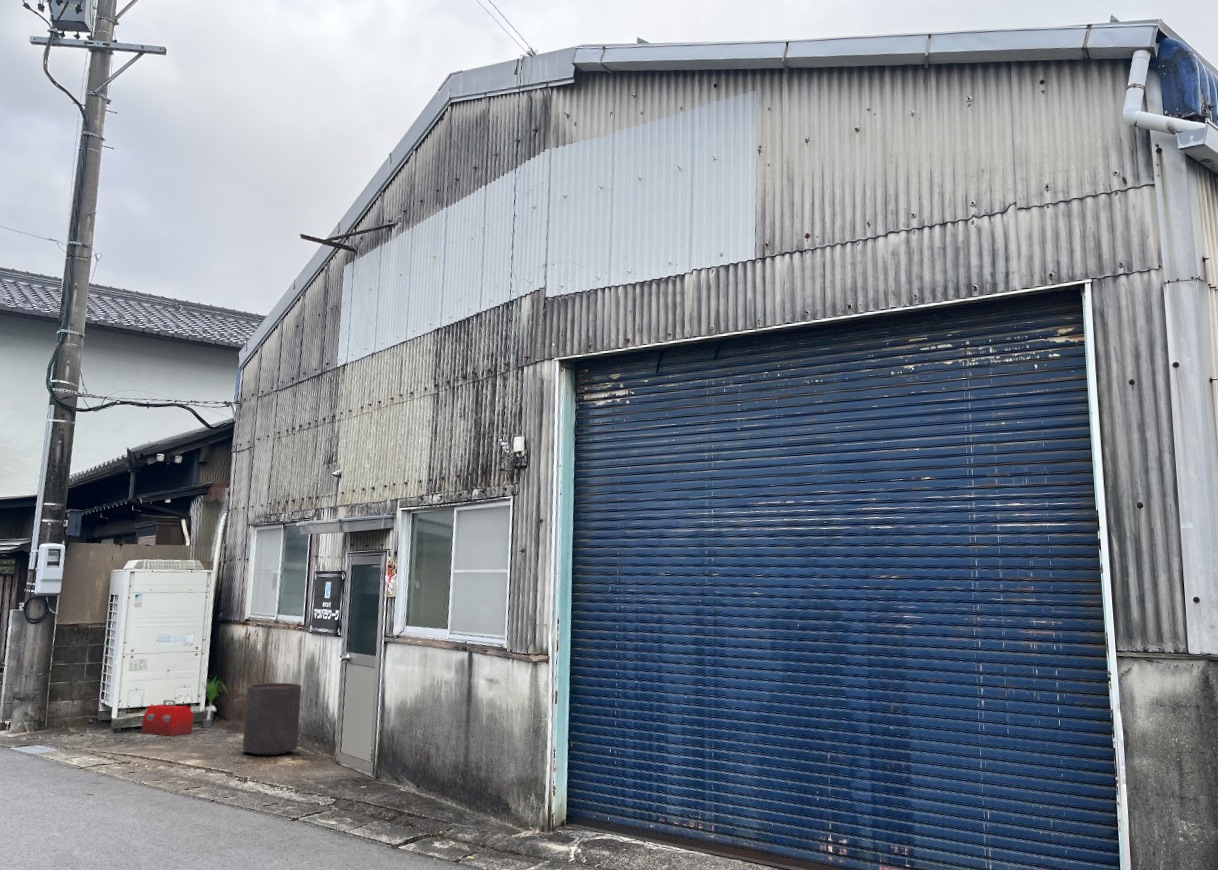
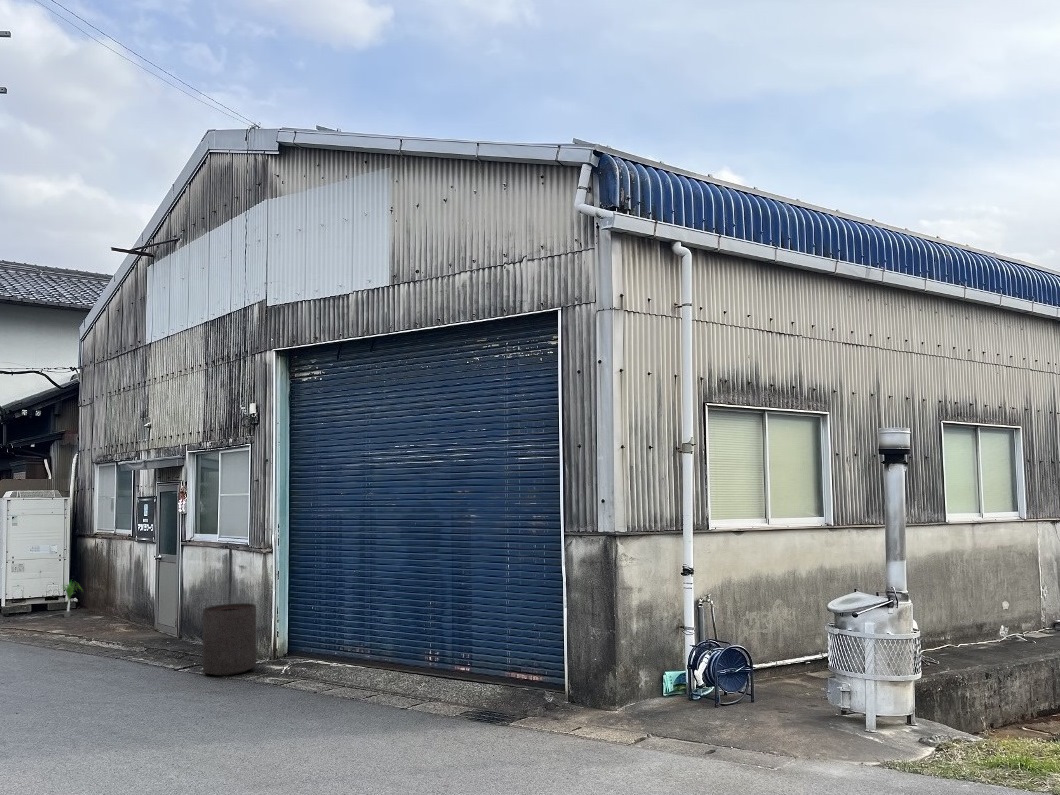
trash can: present [243,683,302,755] -> present [202,603,256,676]
toolbox: present [141,700,193,736] -> none [14,599,54,625]

